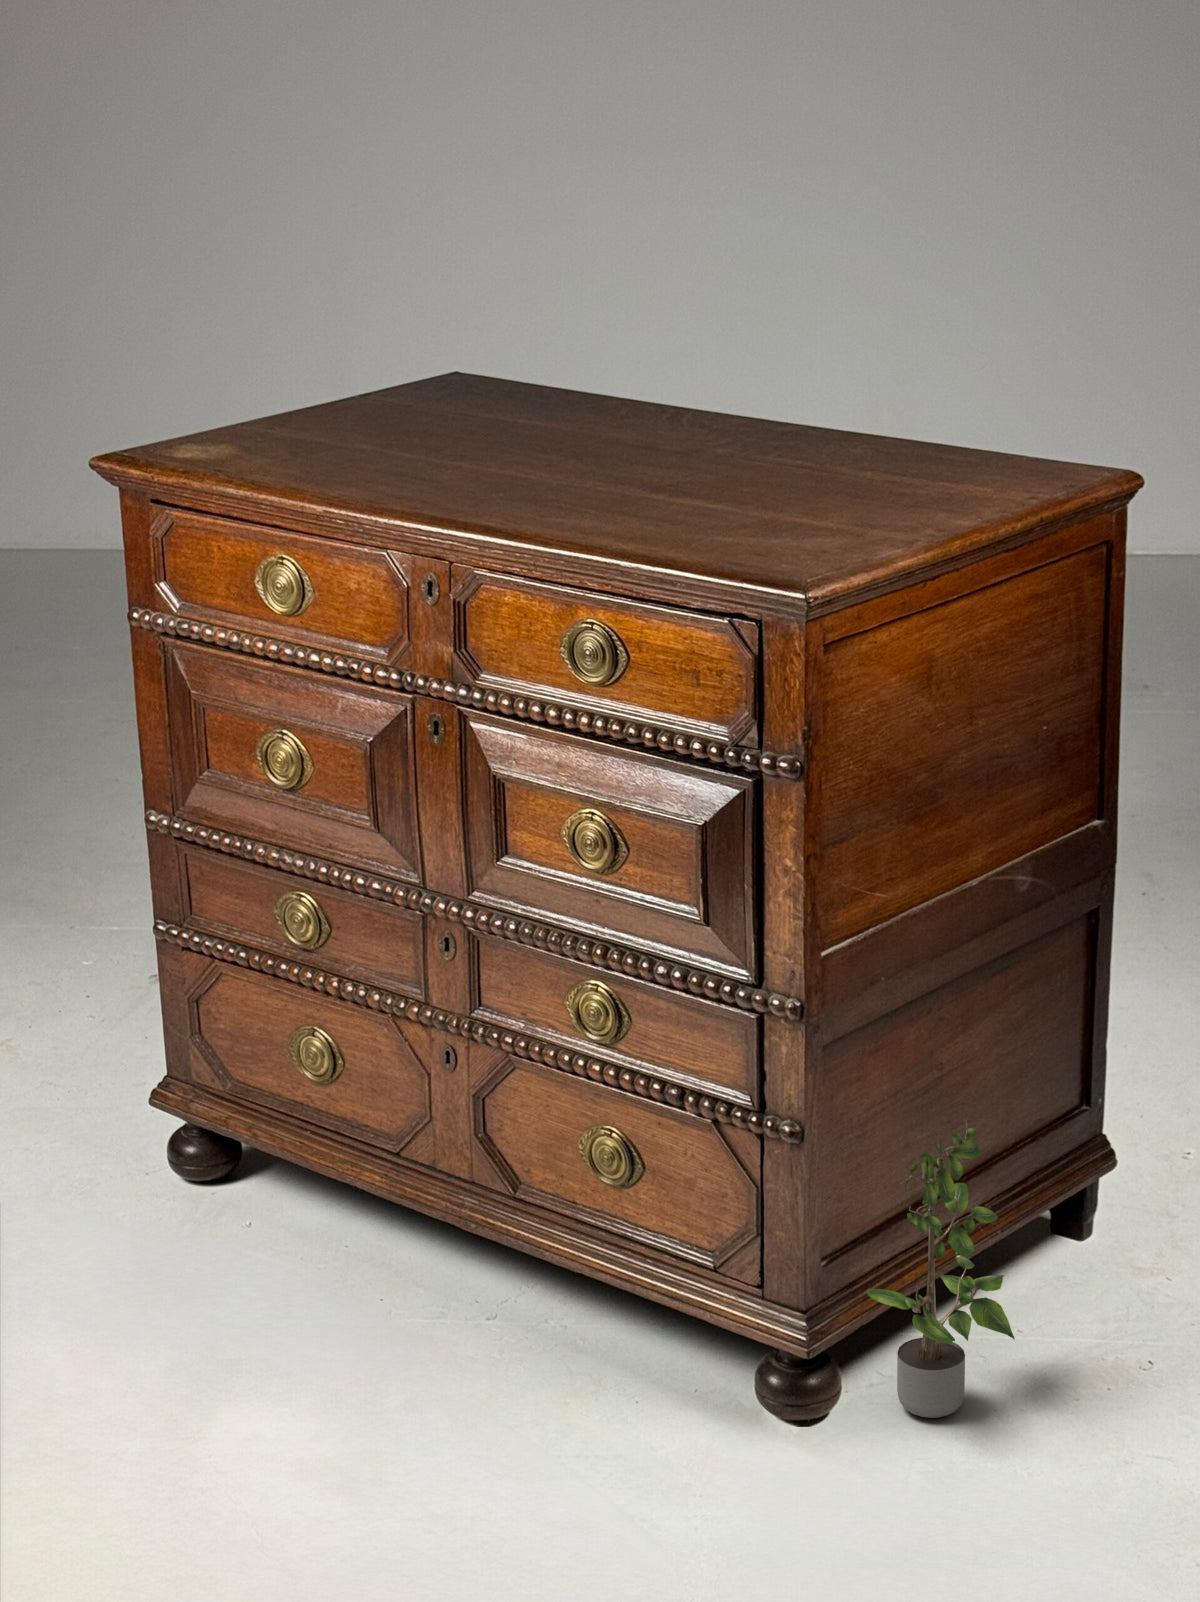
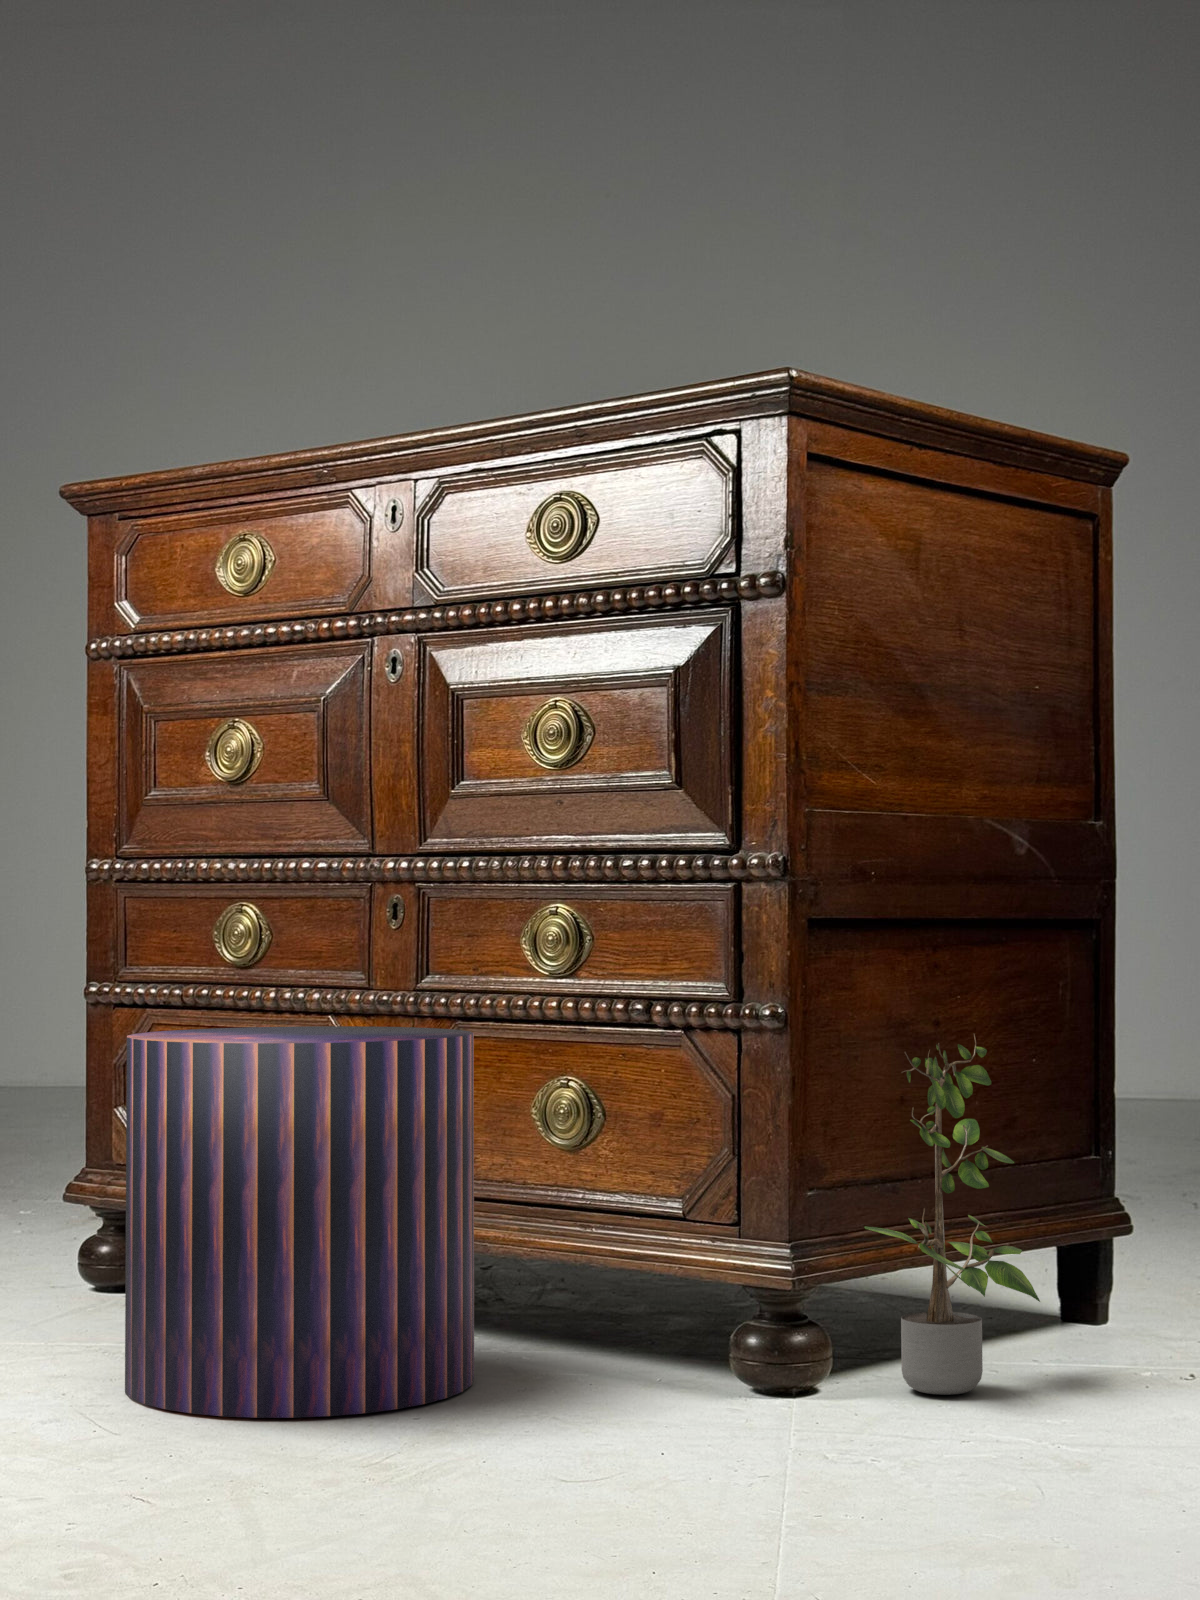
pouf: none [228,1072,539,1476] -> present [125,1026,474,1418]

